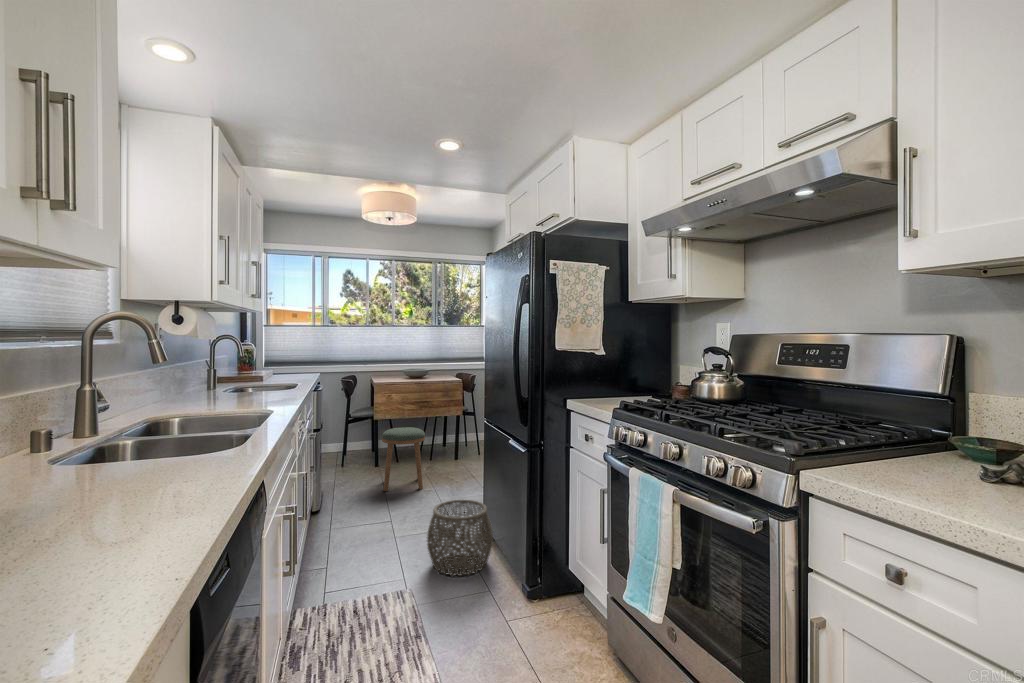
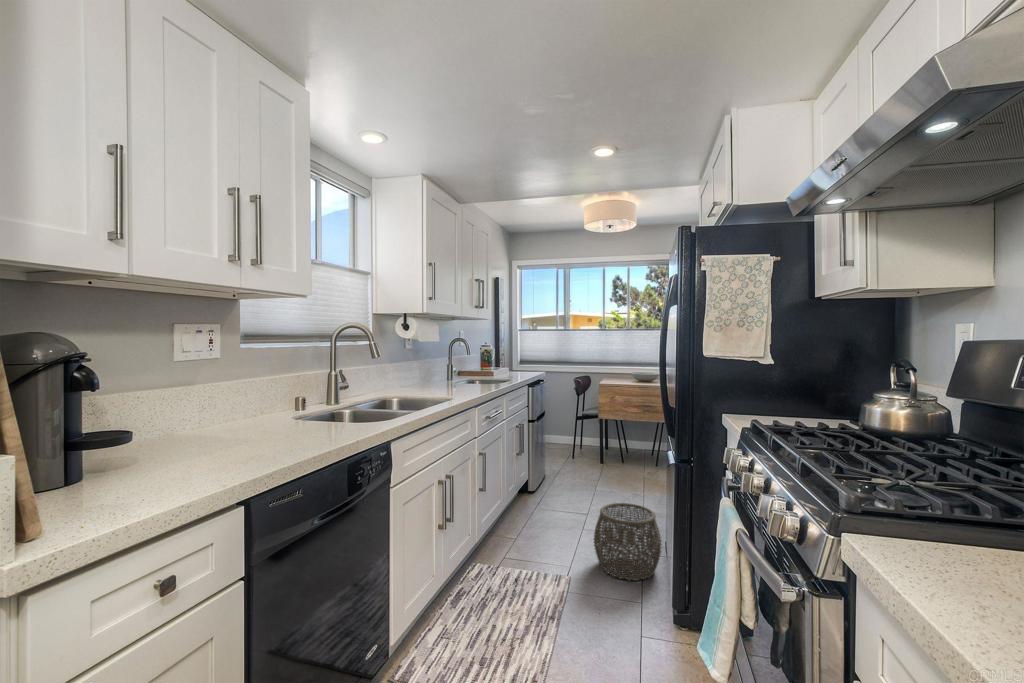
stool: present [382,427,425,491] -> none [597,428,640,491]

